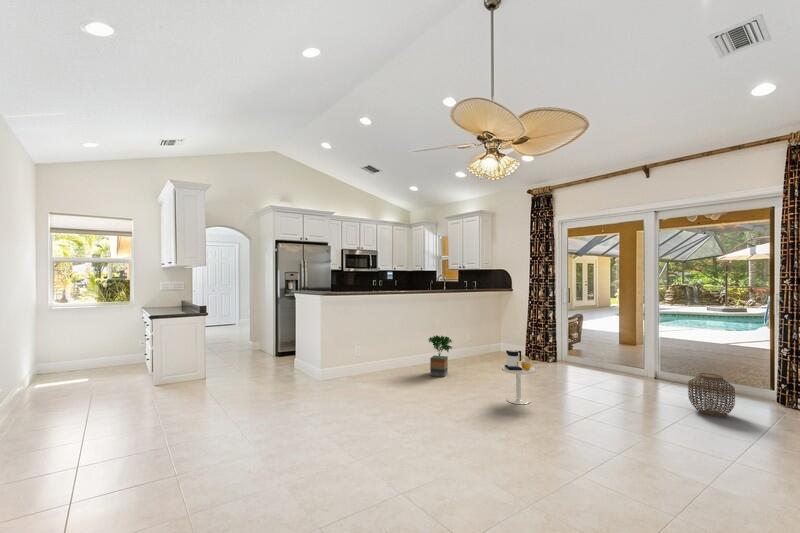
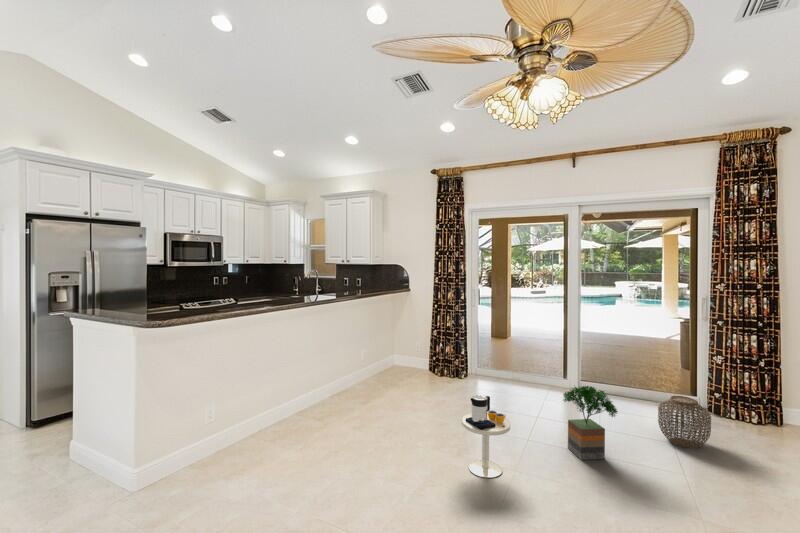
potted tree: present [428,335,452,377] -> present [564,386,618,460]

